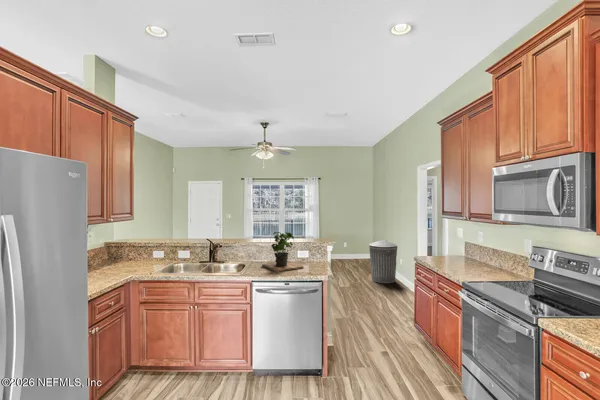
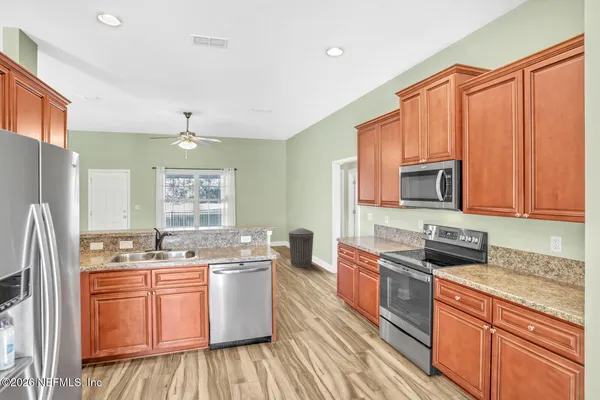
potted plant: present [262,232,304,272] -> none [210,220,251,256]

